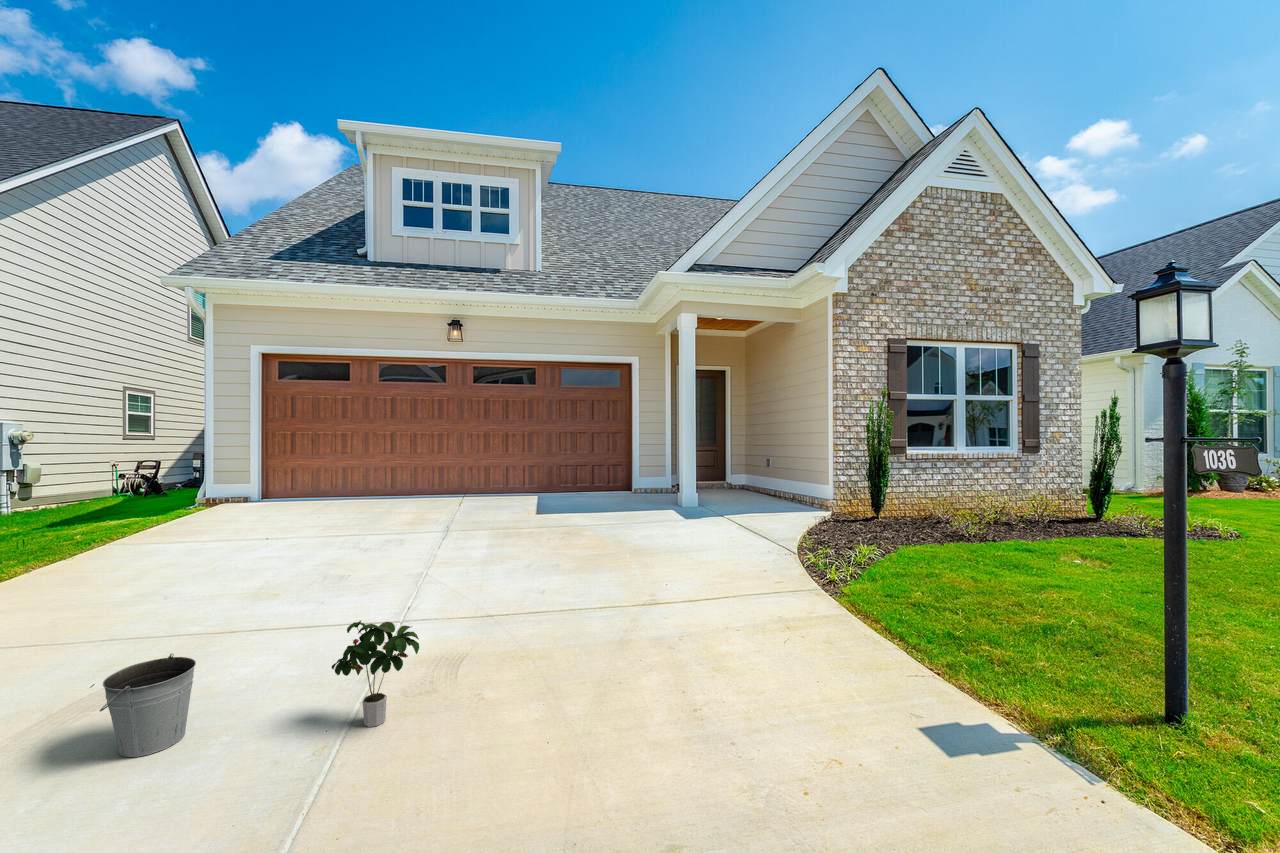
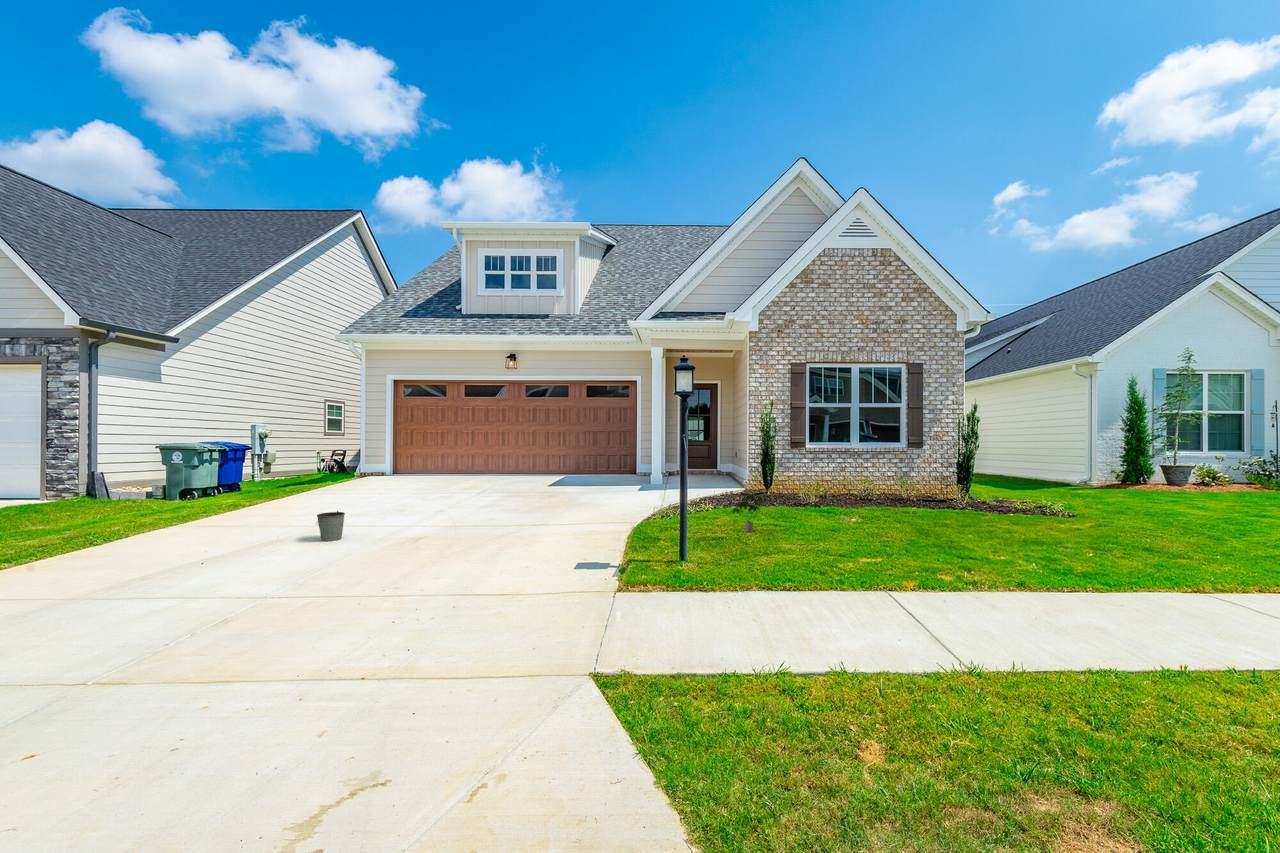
potted plant: present [332,620,419,727] -> present [733,494,765,532]

